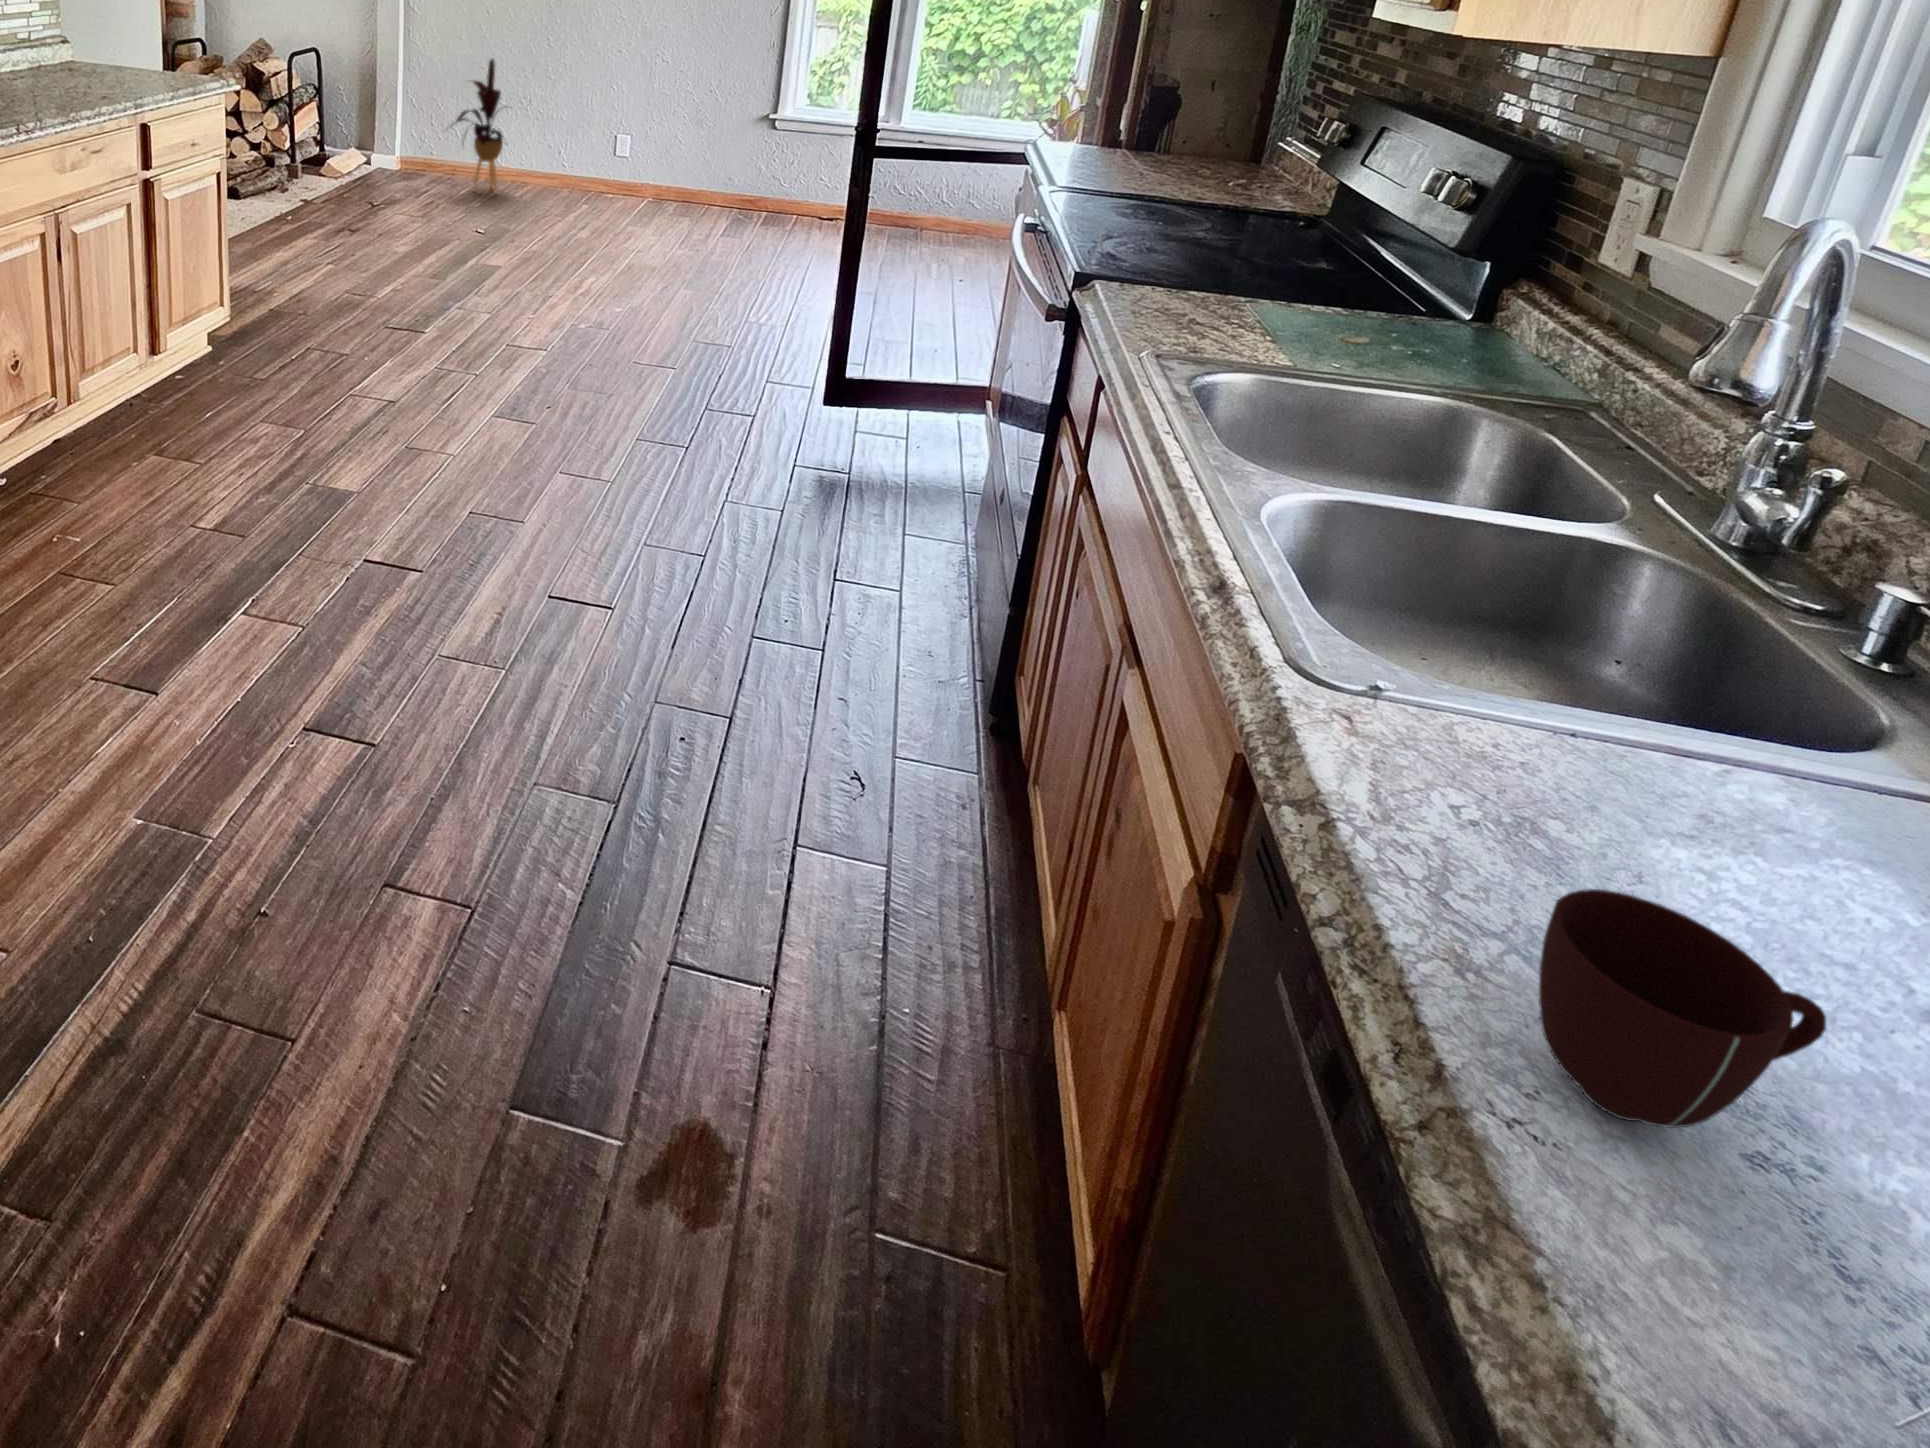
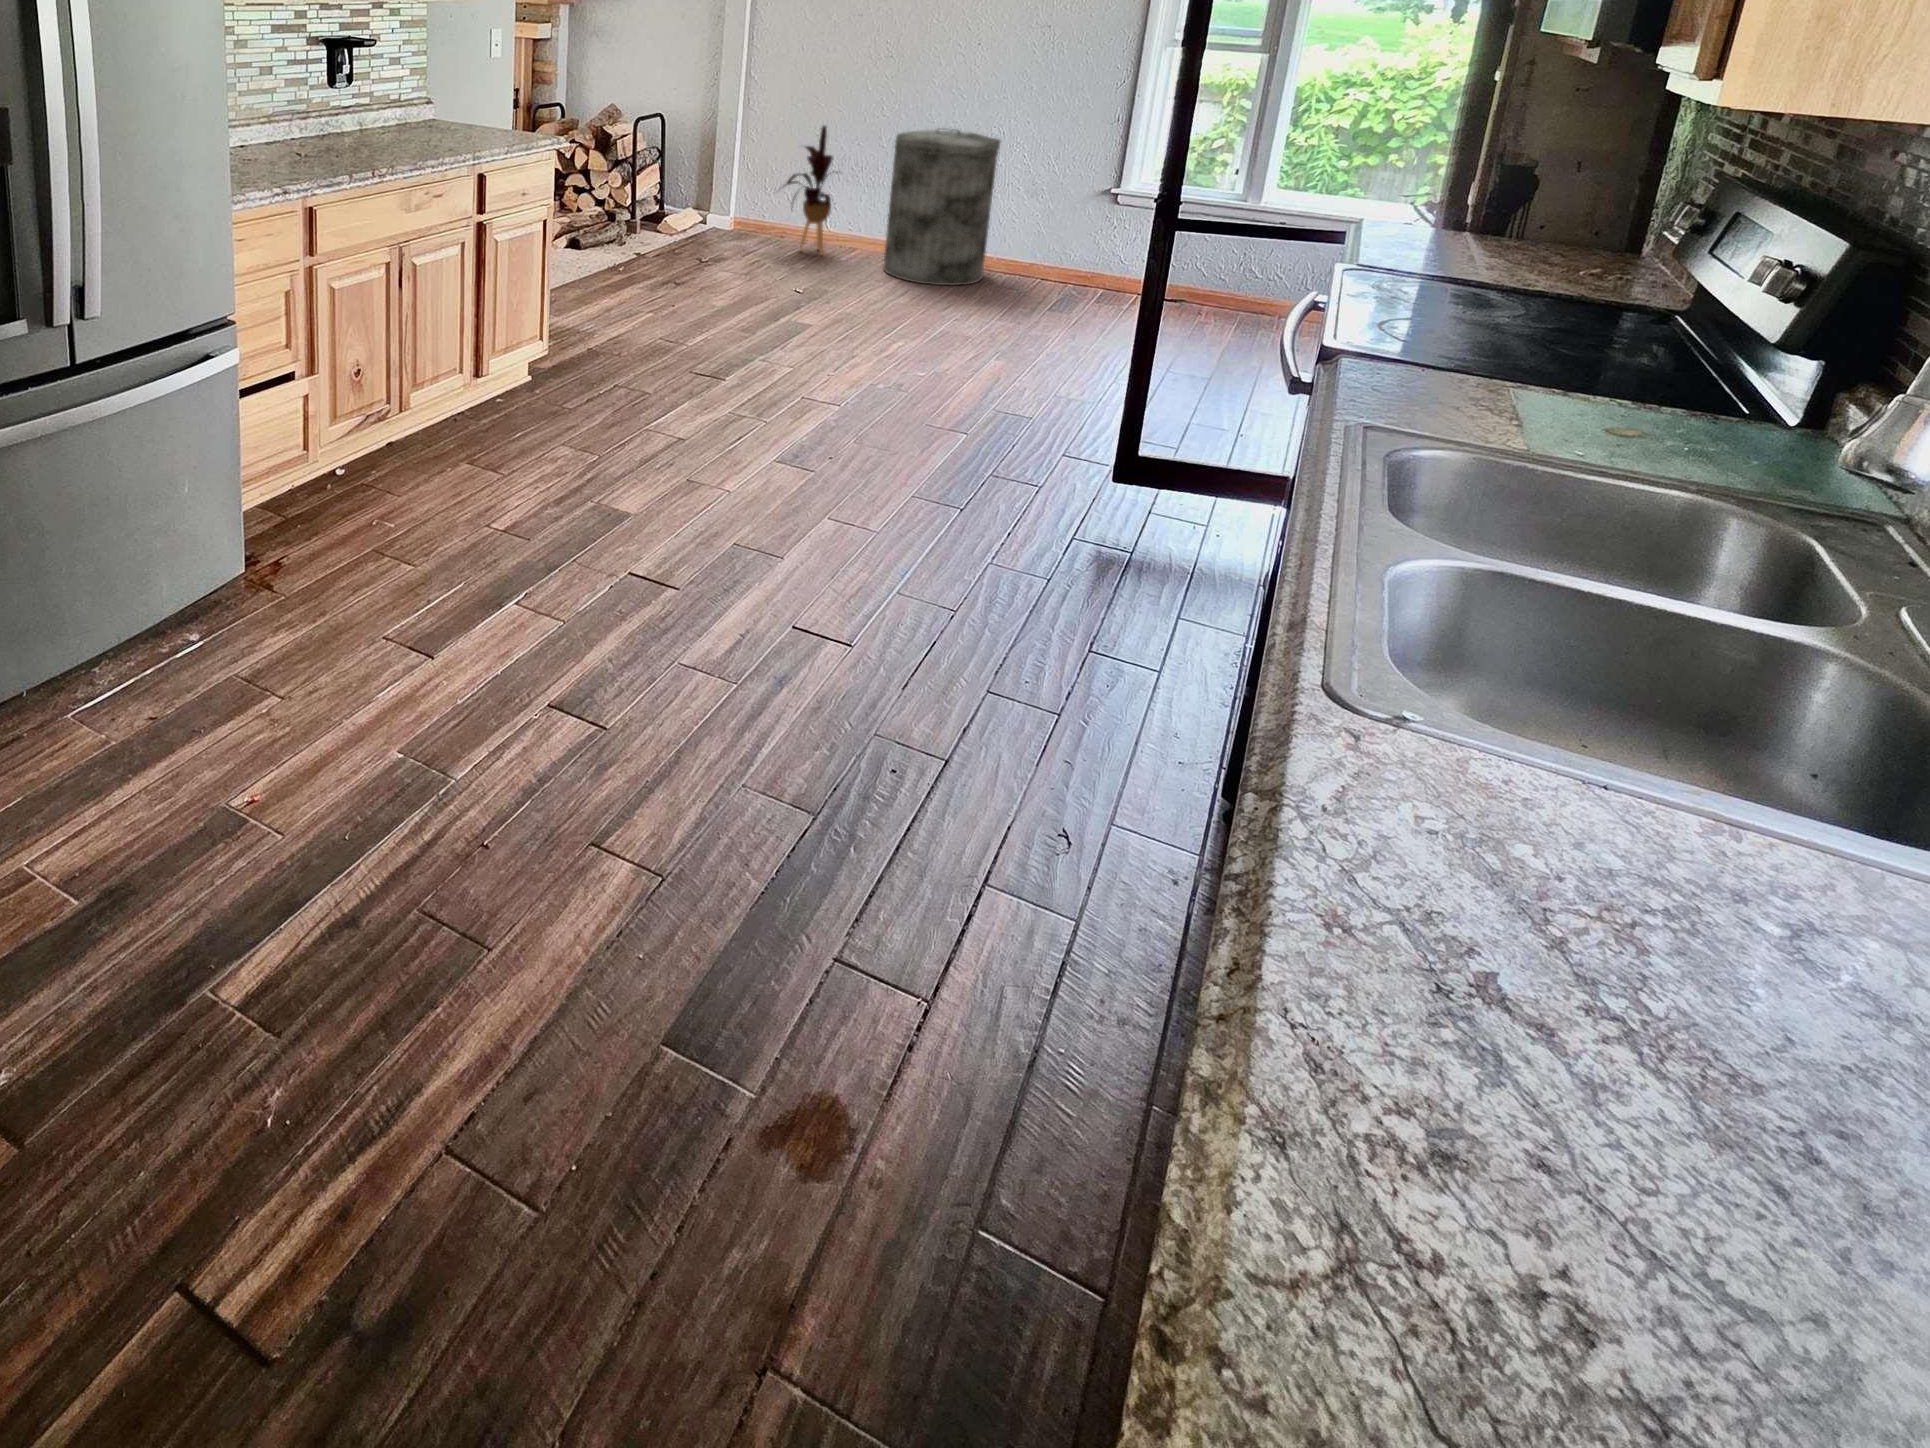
trash can: none [560,59,669,219] -> present [884,128,1000,286]
mug: present [1539,889,1826,1128] -> none [1390,867,1655,1080]

